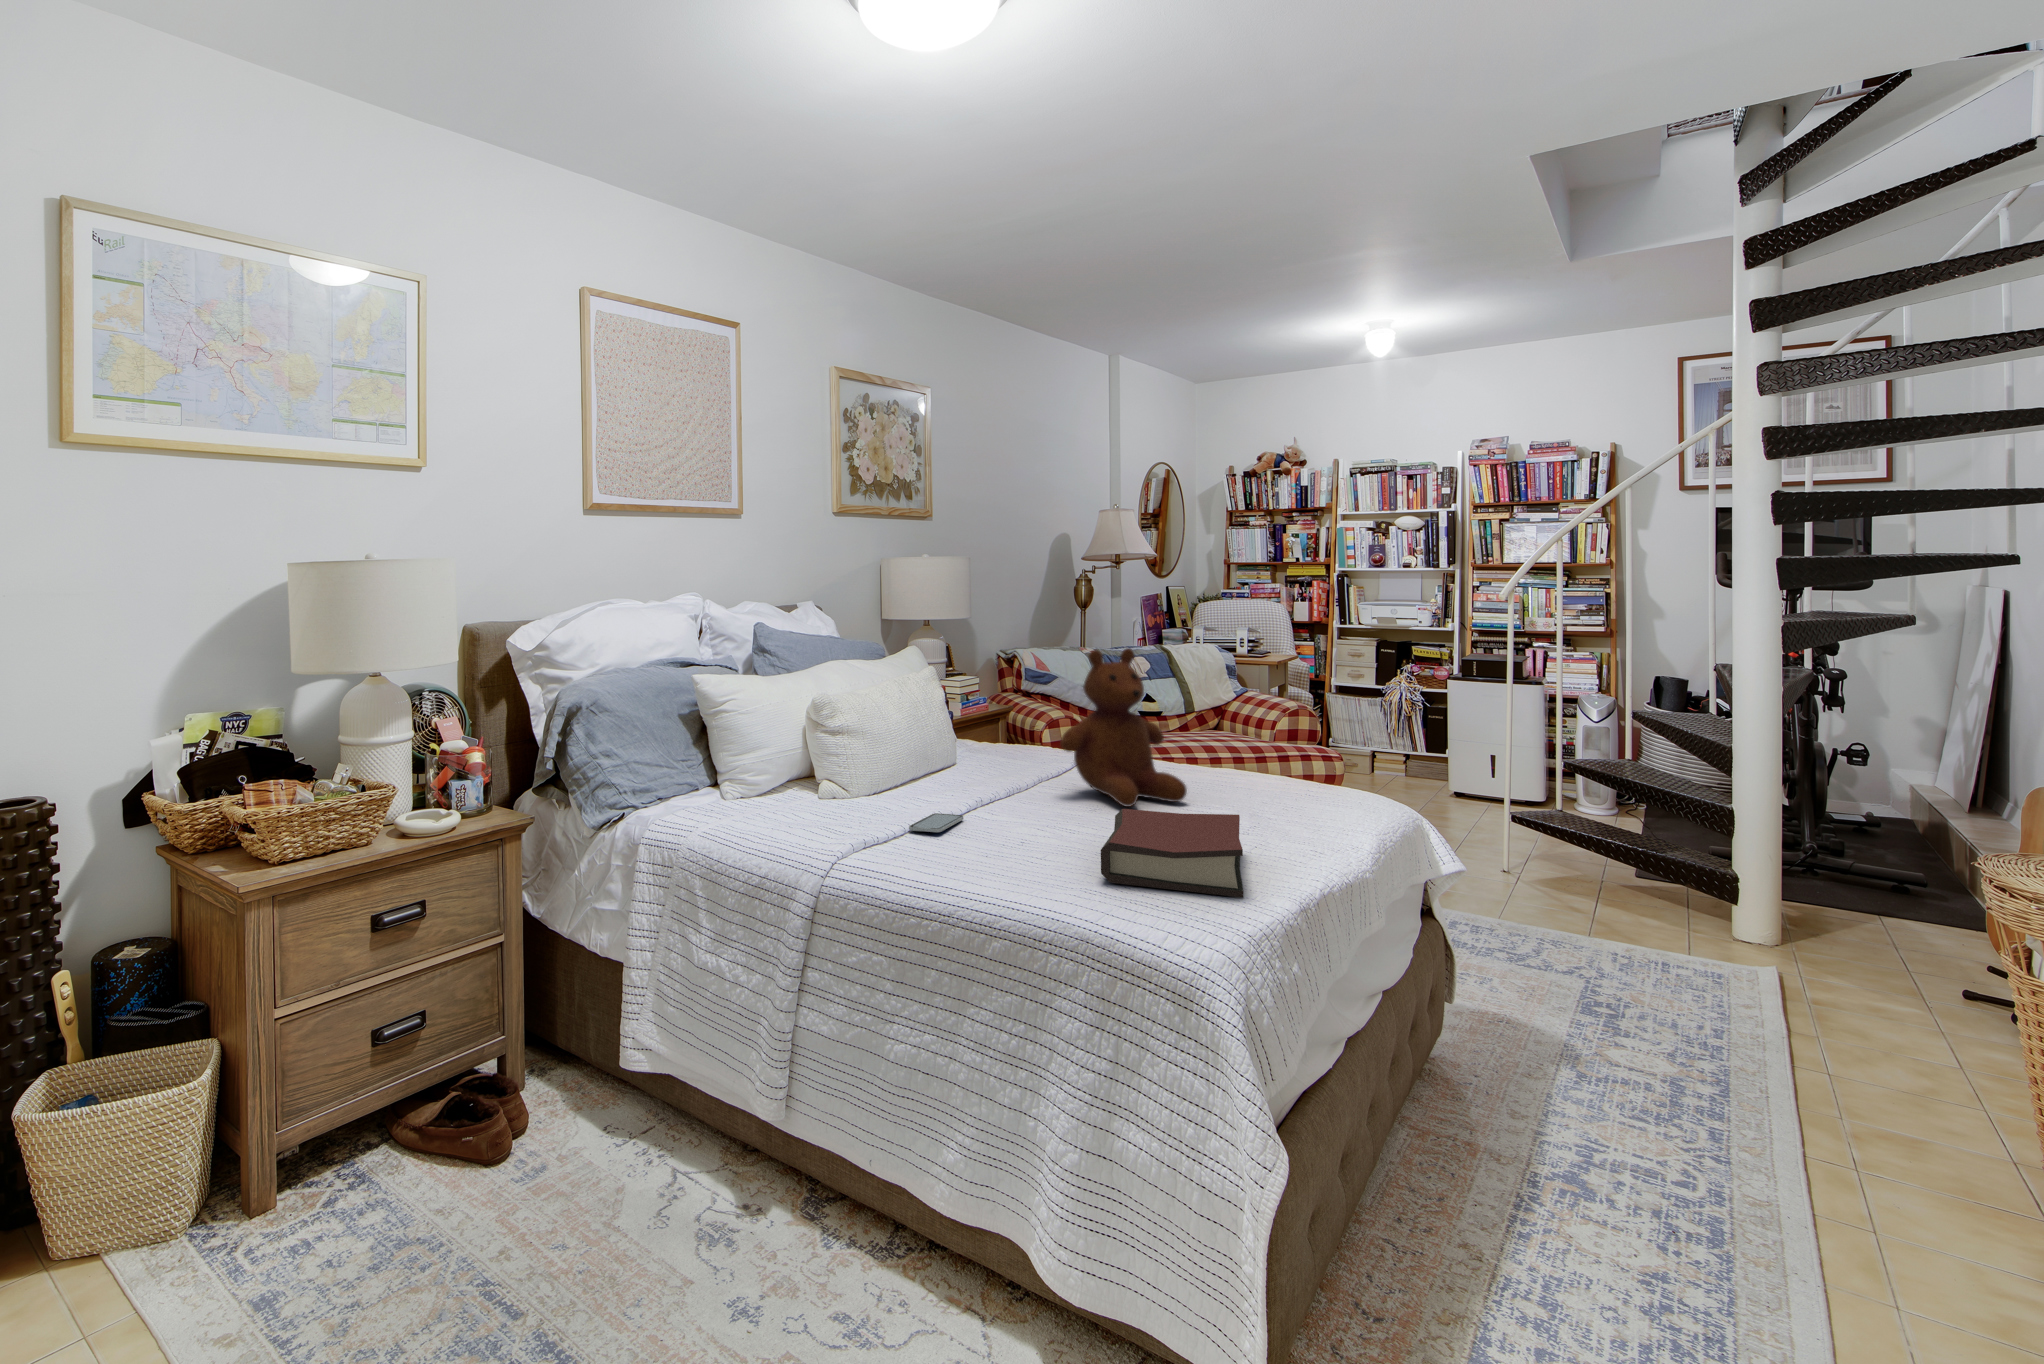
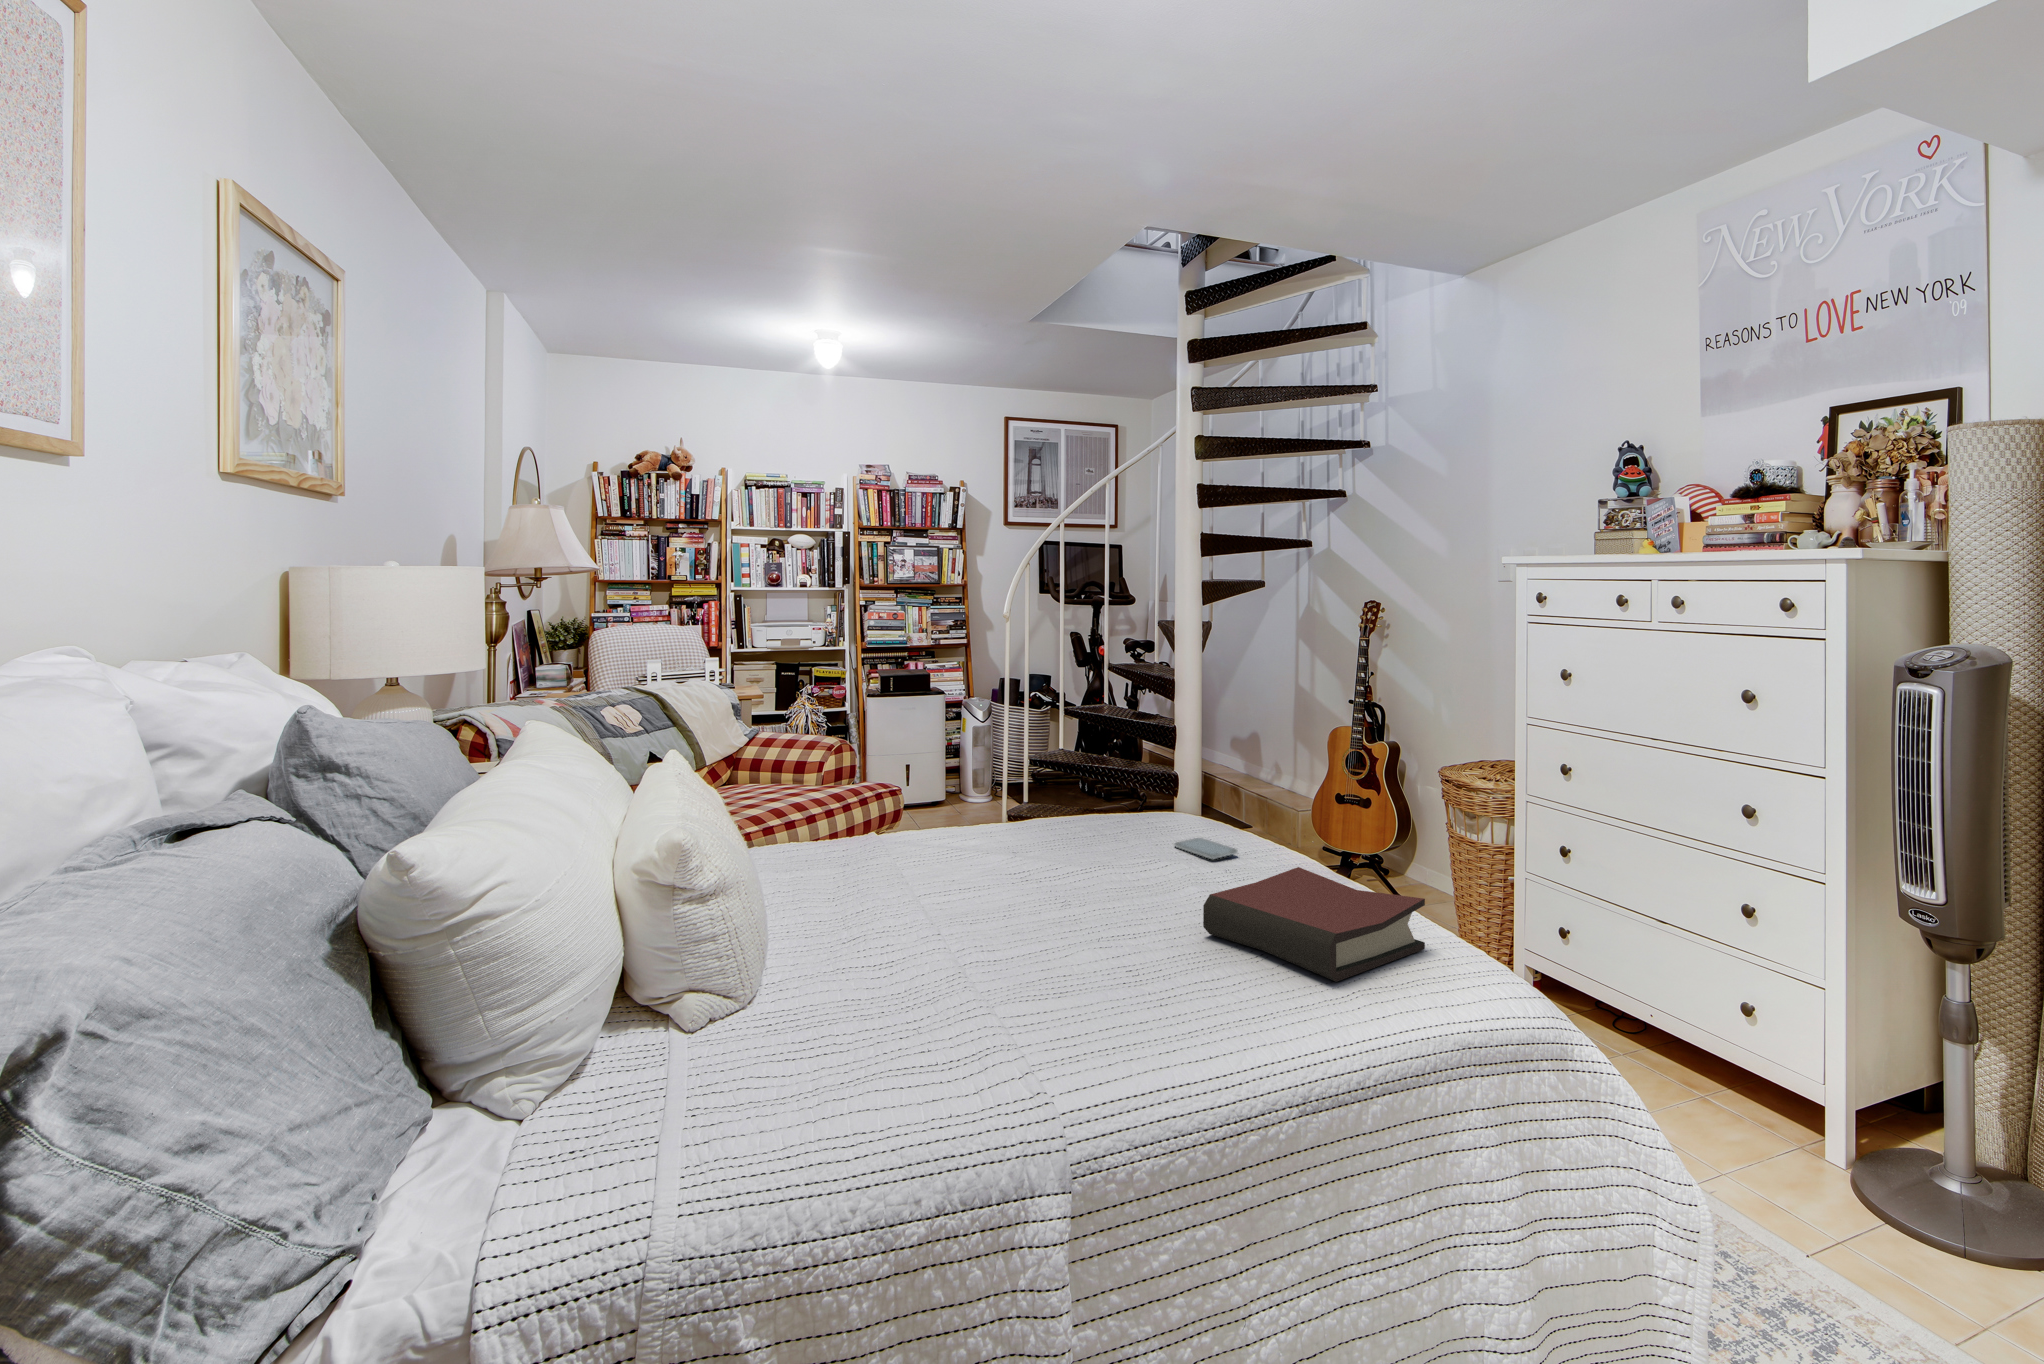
teddy bear: present [1060,648,1187,807] -> none [1002,699,1129,895]
smartphone: present [909,813,964,832] -> present [1175,838,1238,859]

